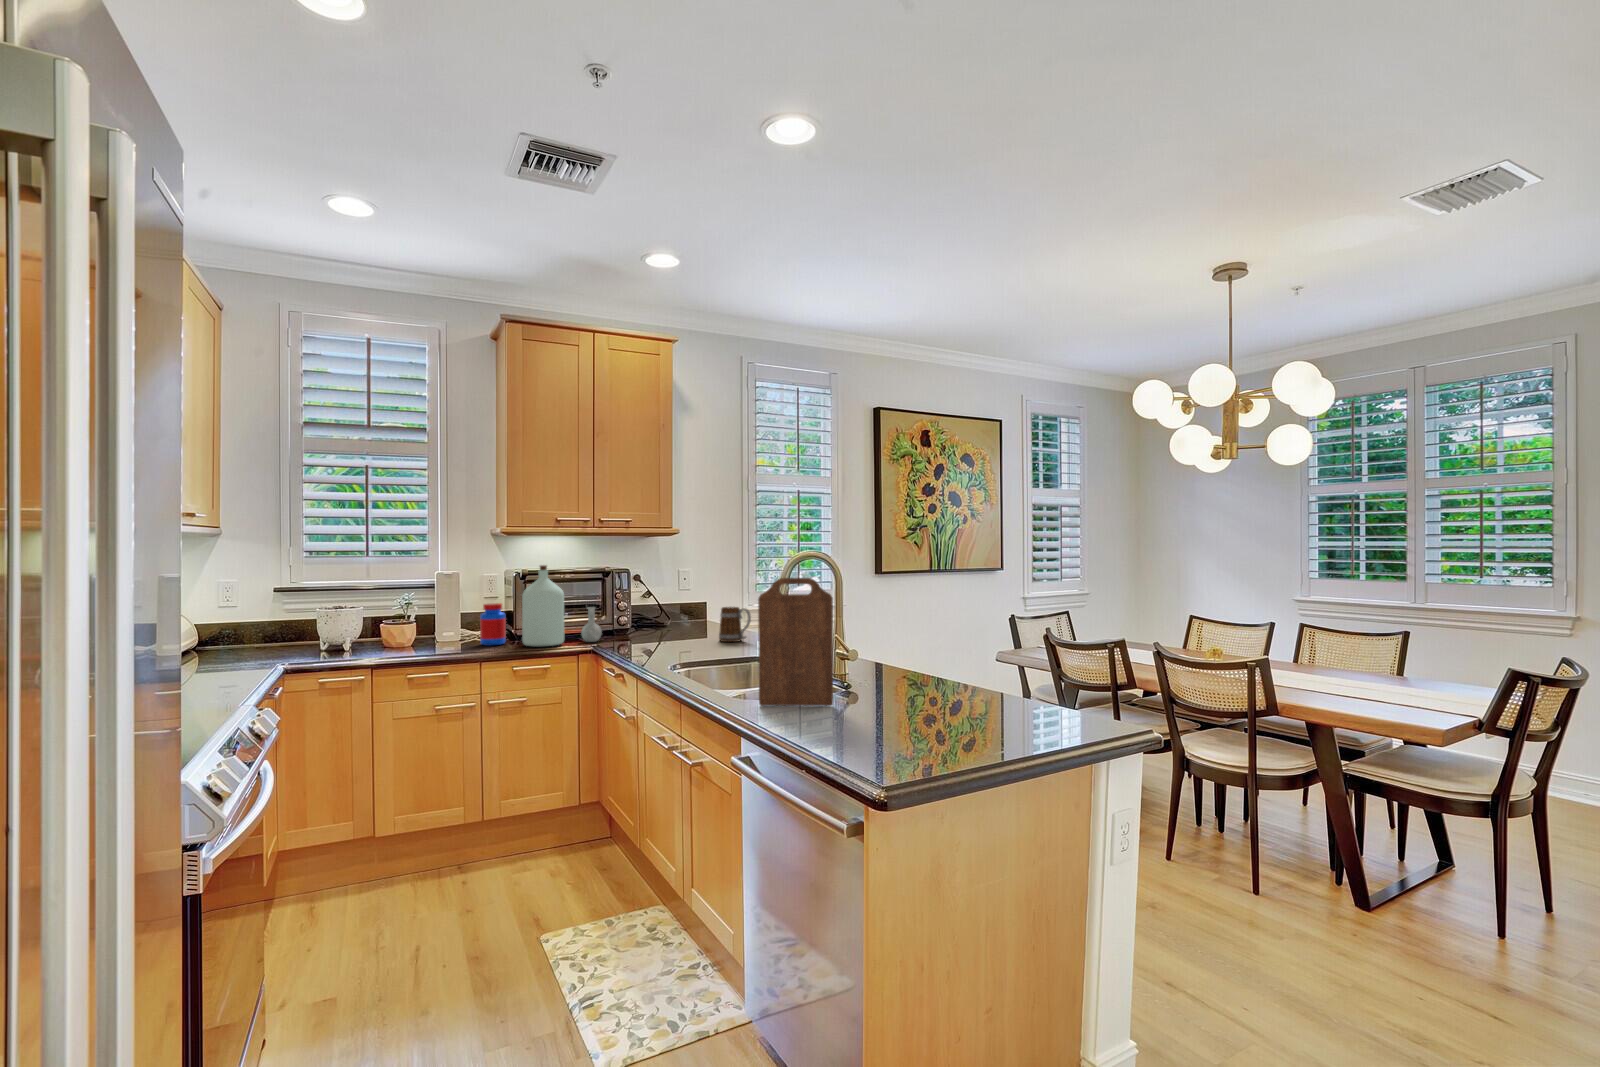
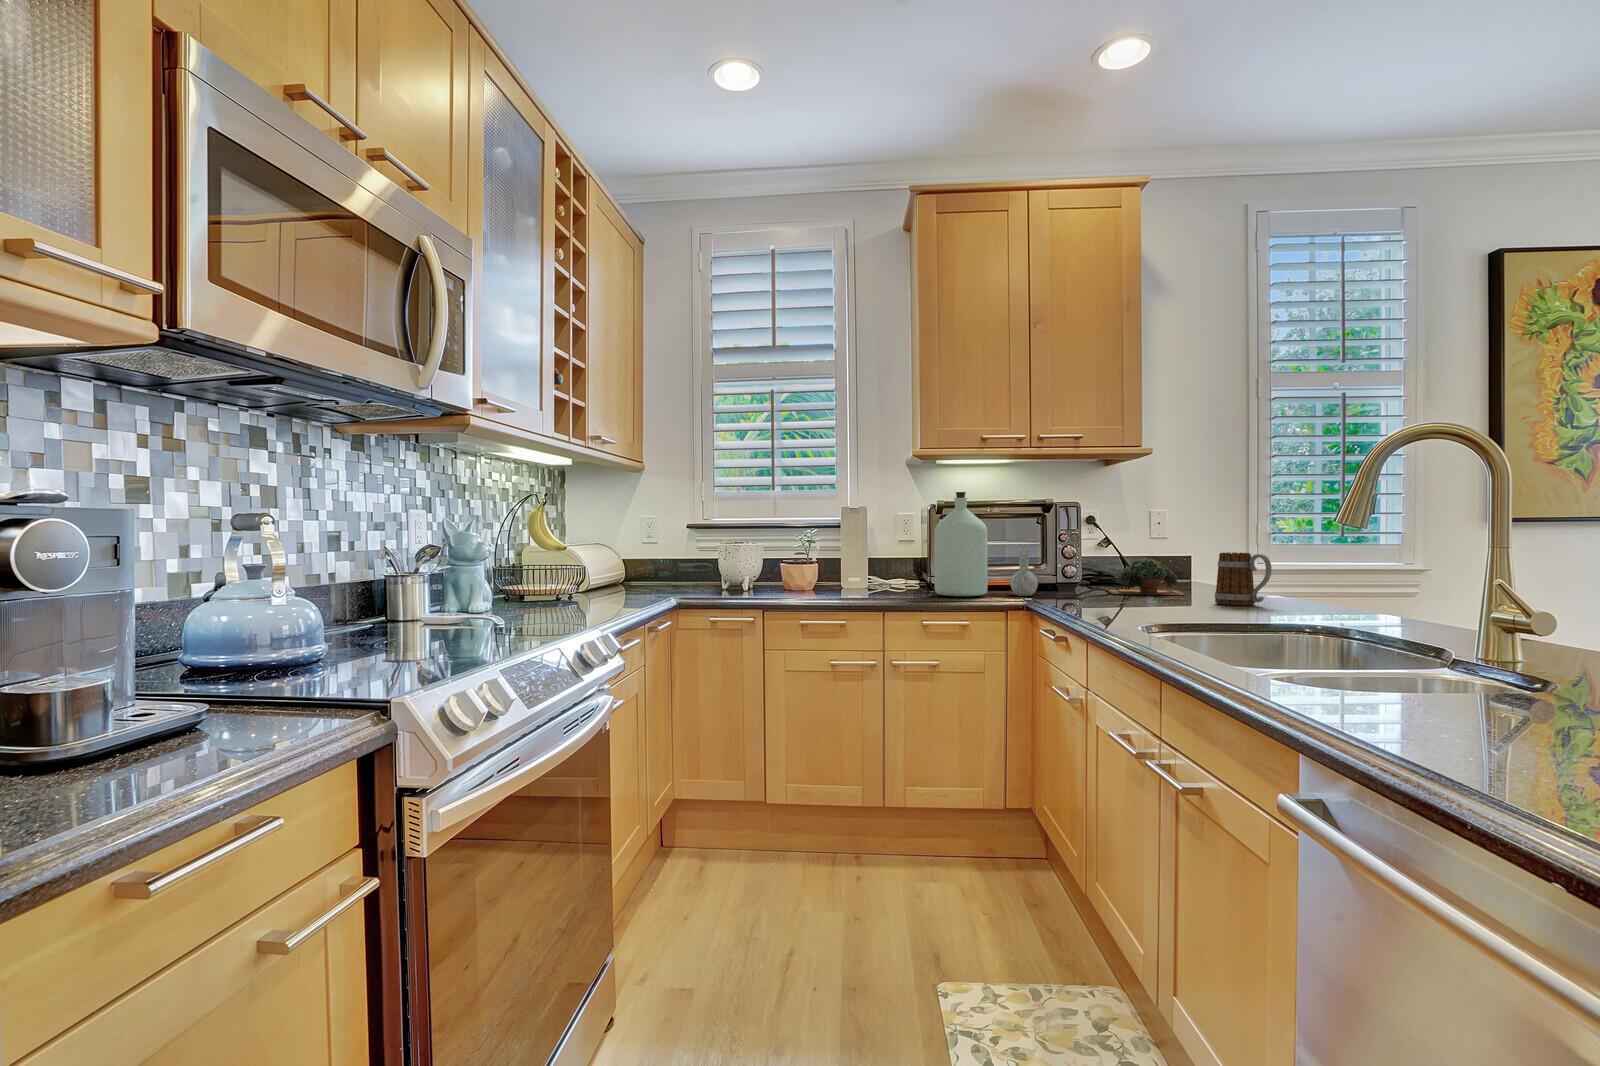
cutting board: present [758,578,833,706] -> none [1326,432,1527,716]
jar: present [480,603,506,646] -> none [887,541,917,593]
succulent plant: none [649,609,702,637] -> present [1105,558,1185,595]

